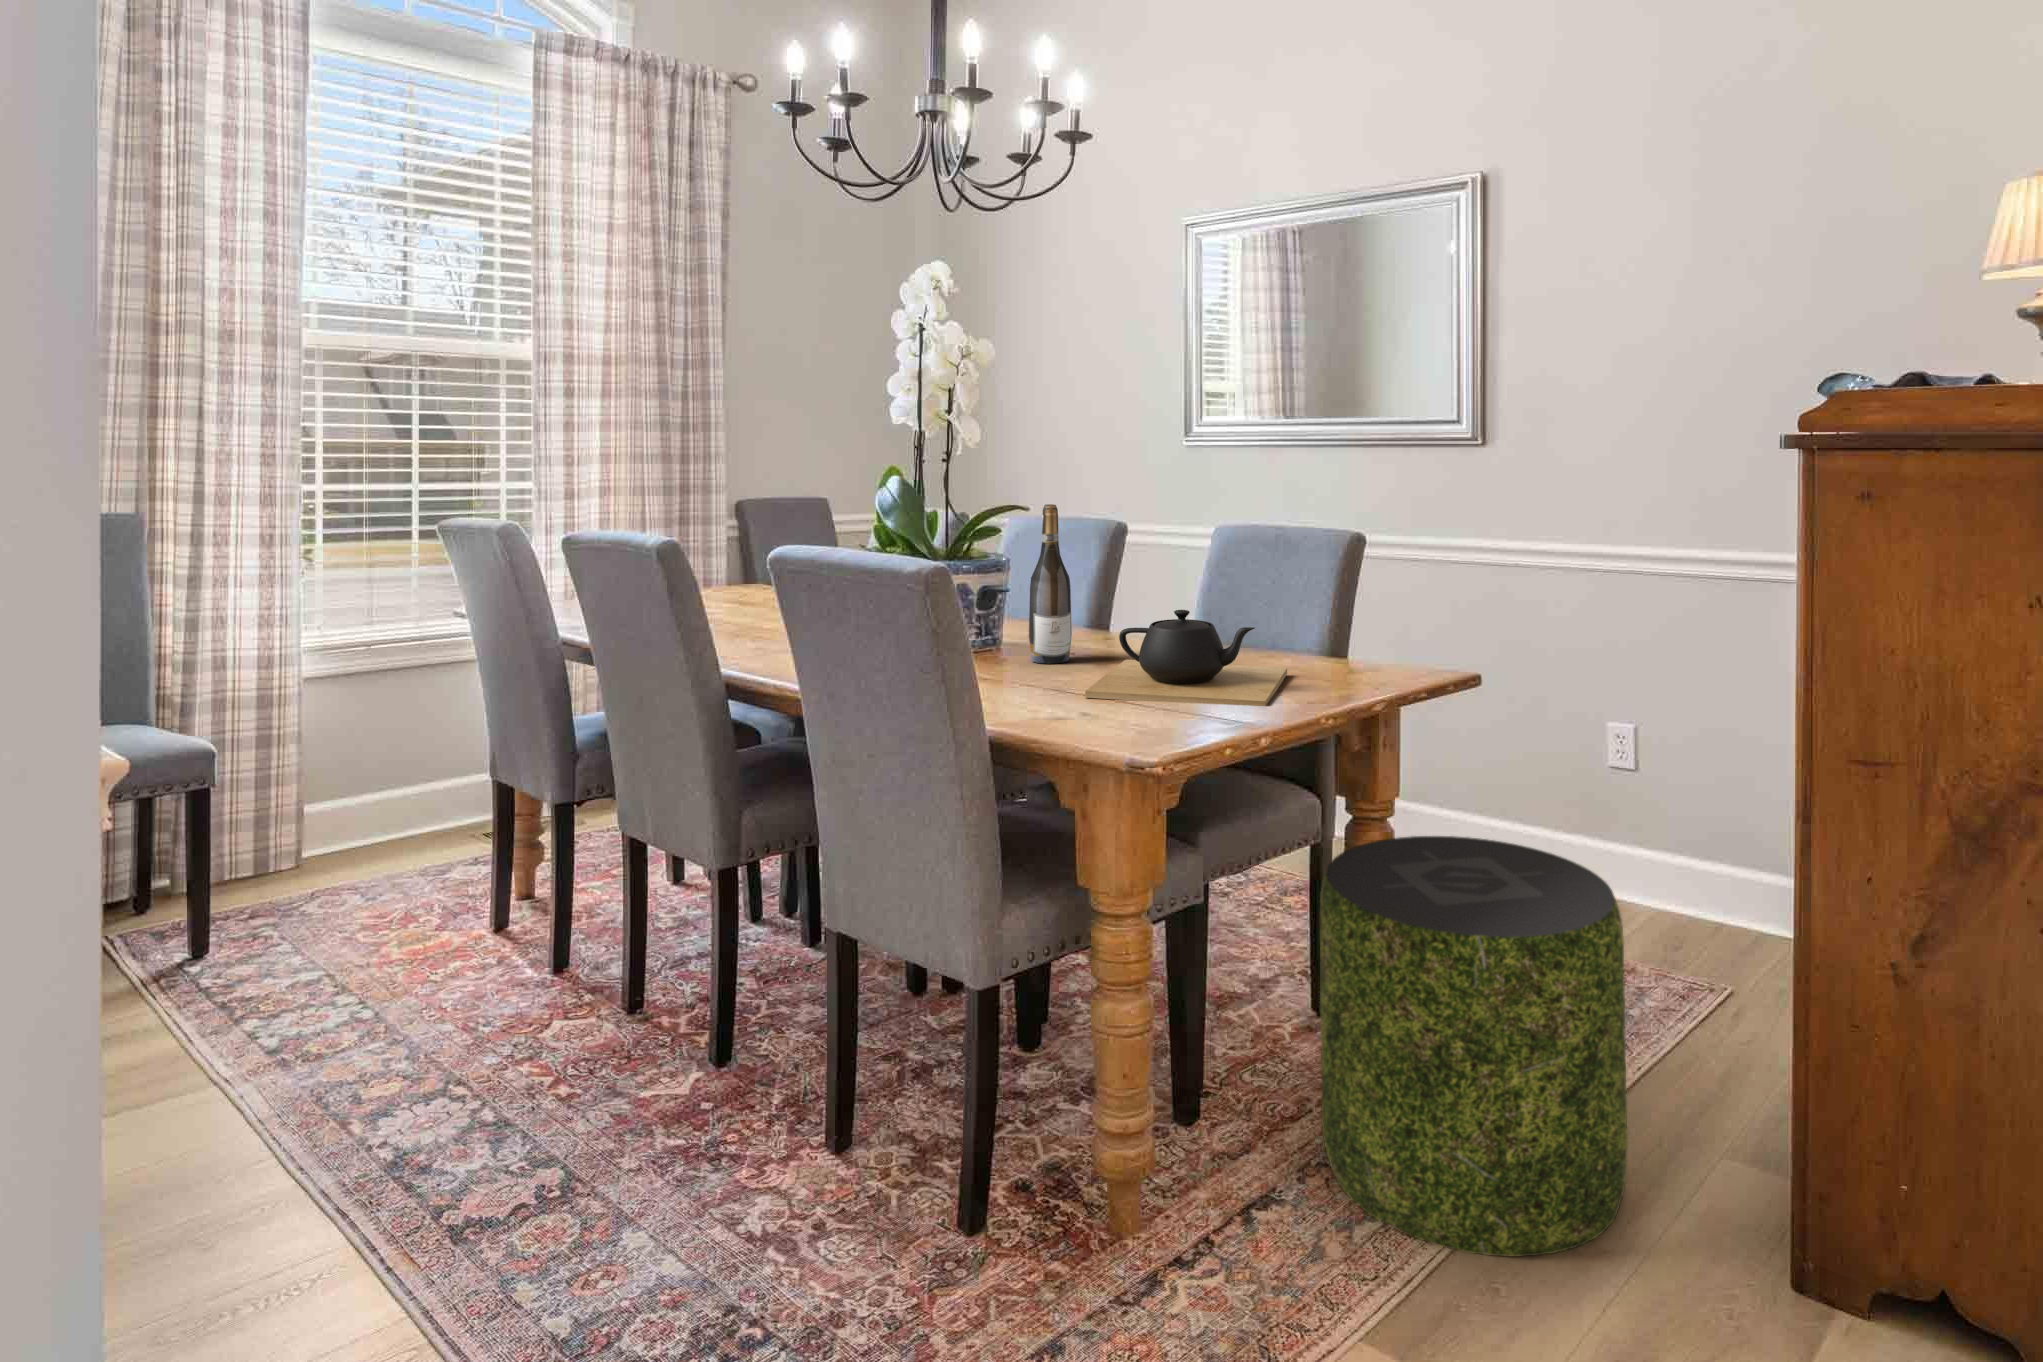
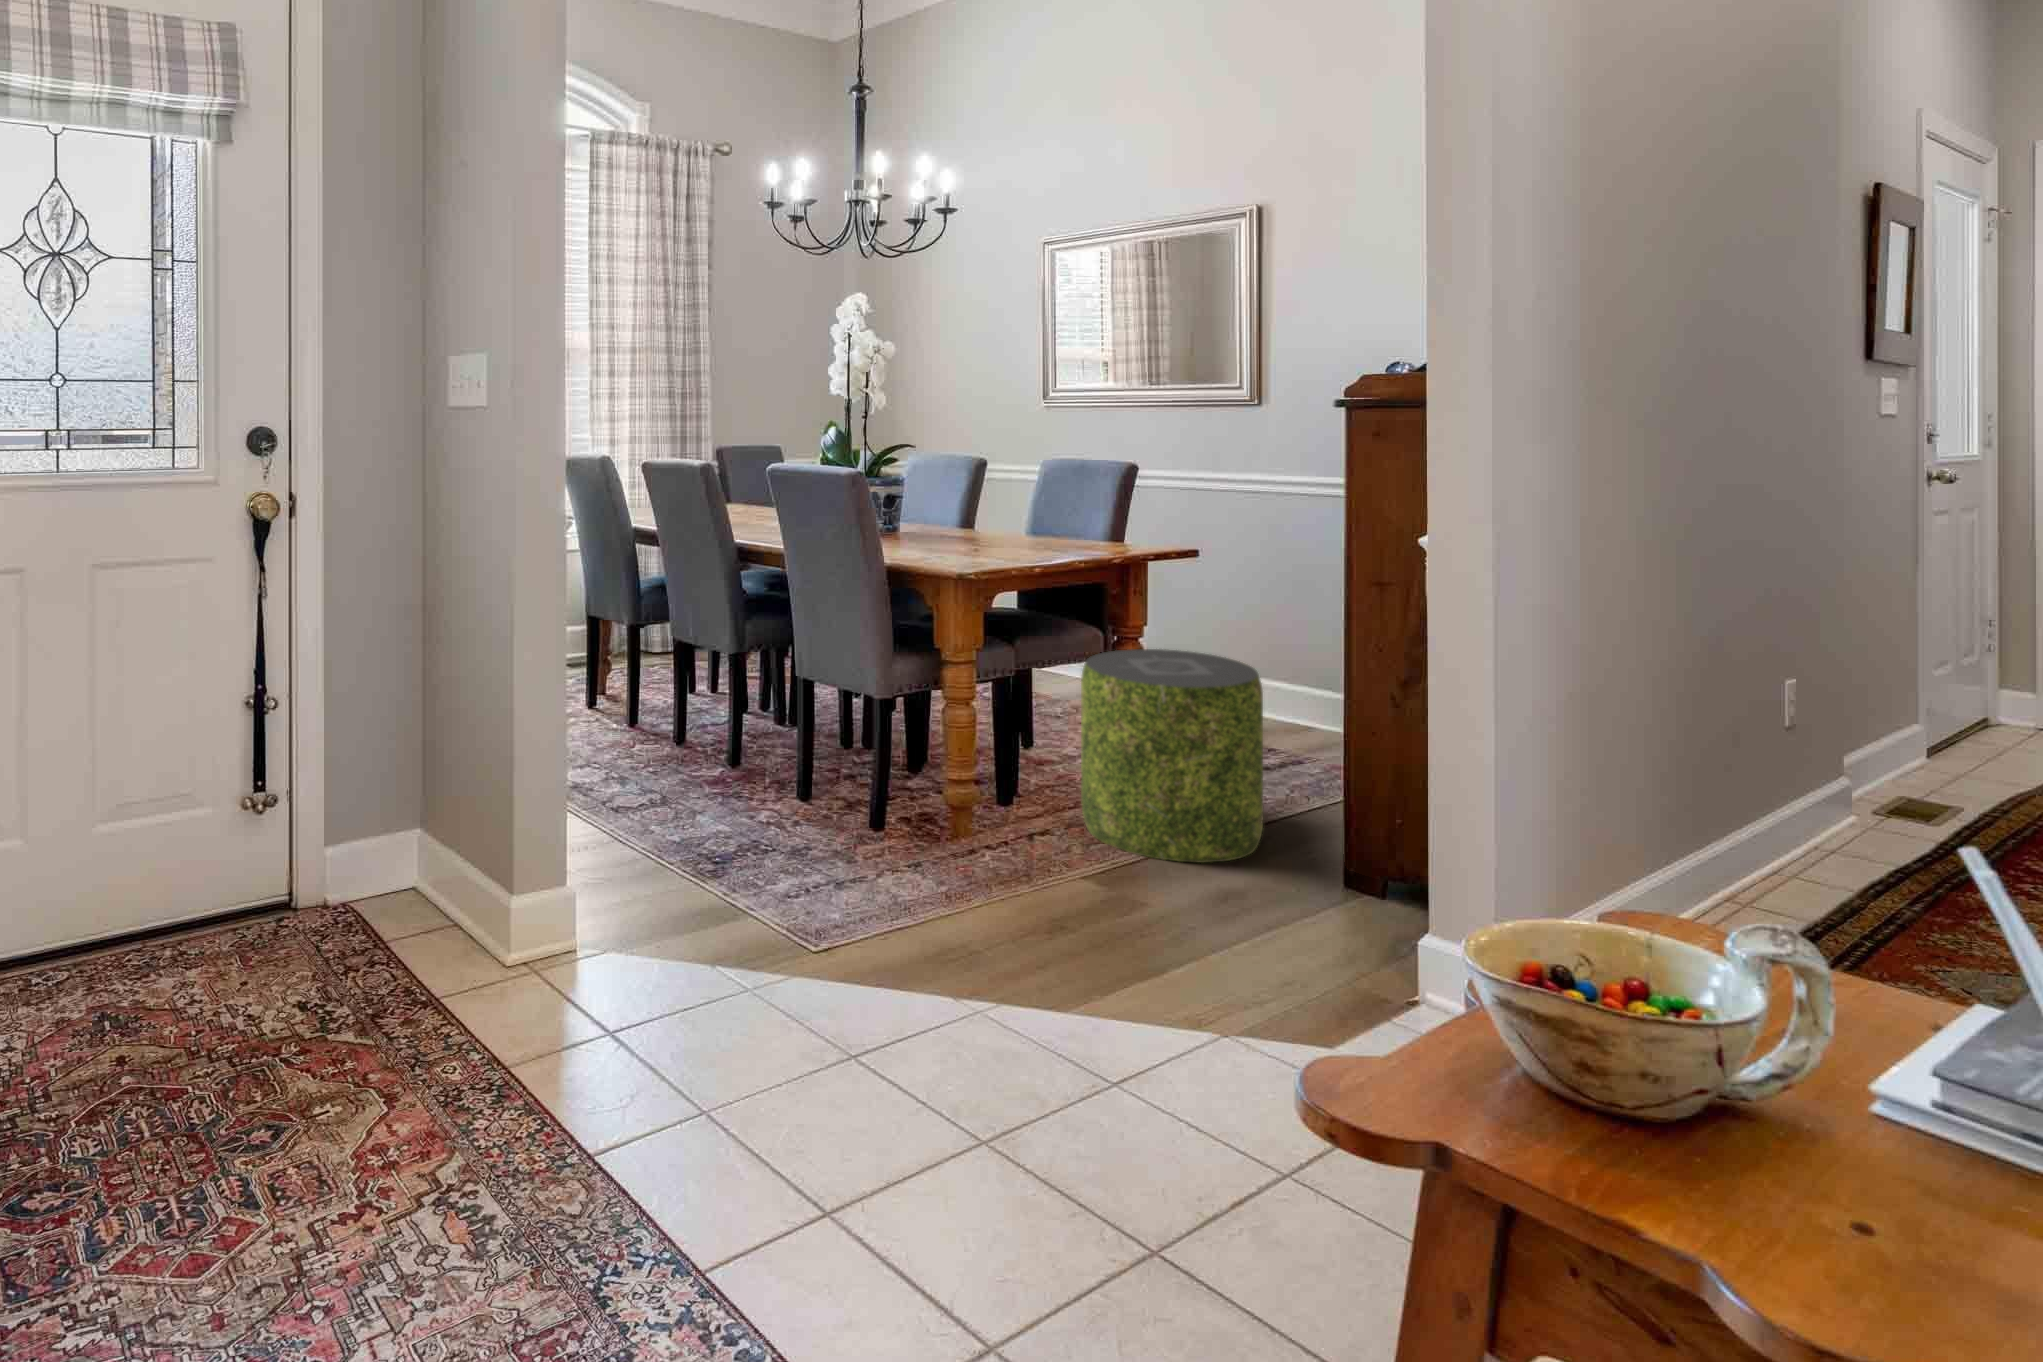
wine bottle: present [1029,504,1072,664] -> none [916,446,943,544]
teapot: present [1085,610,1287,706] -> none [945,509,1075,564]

